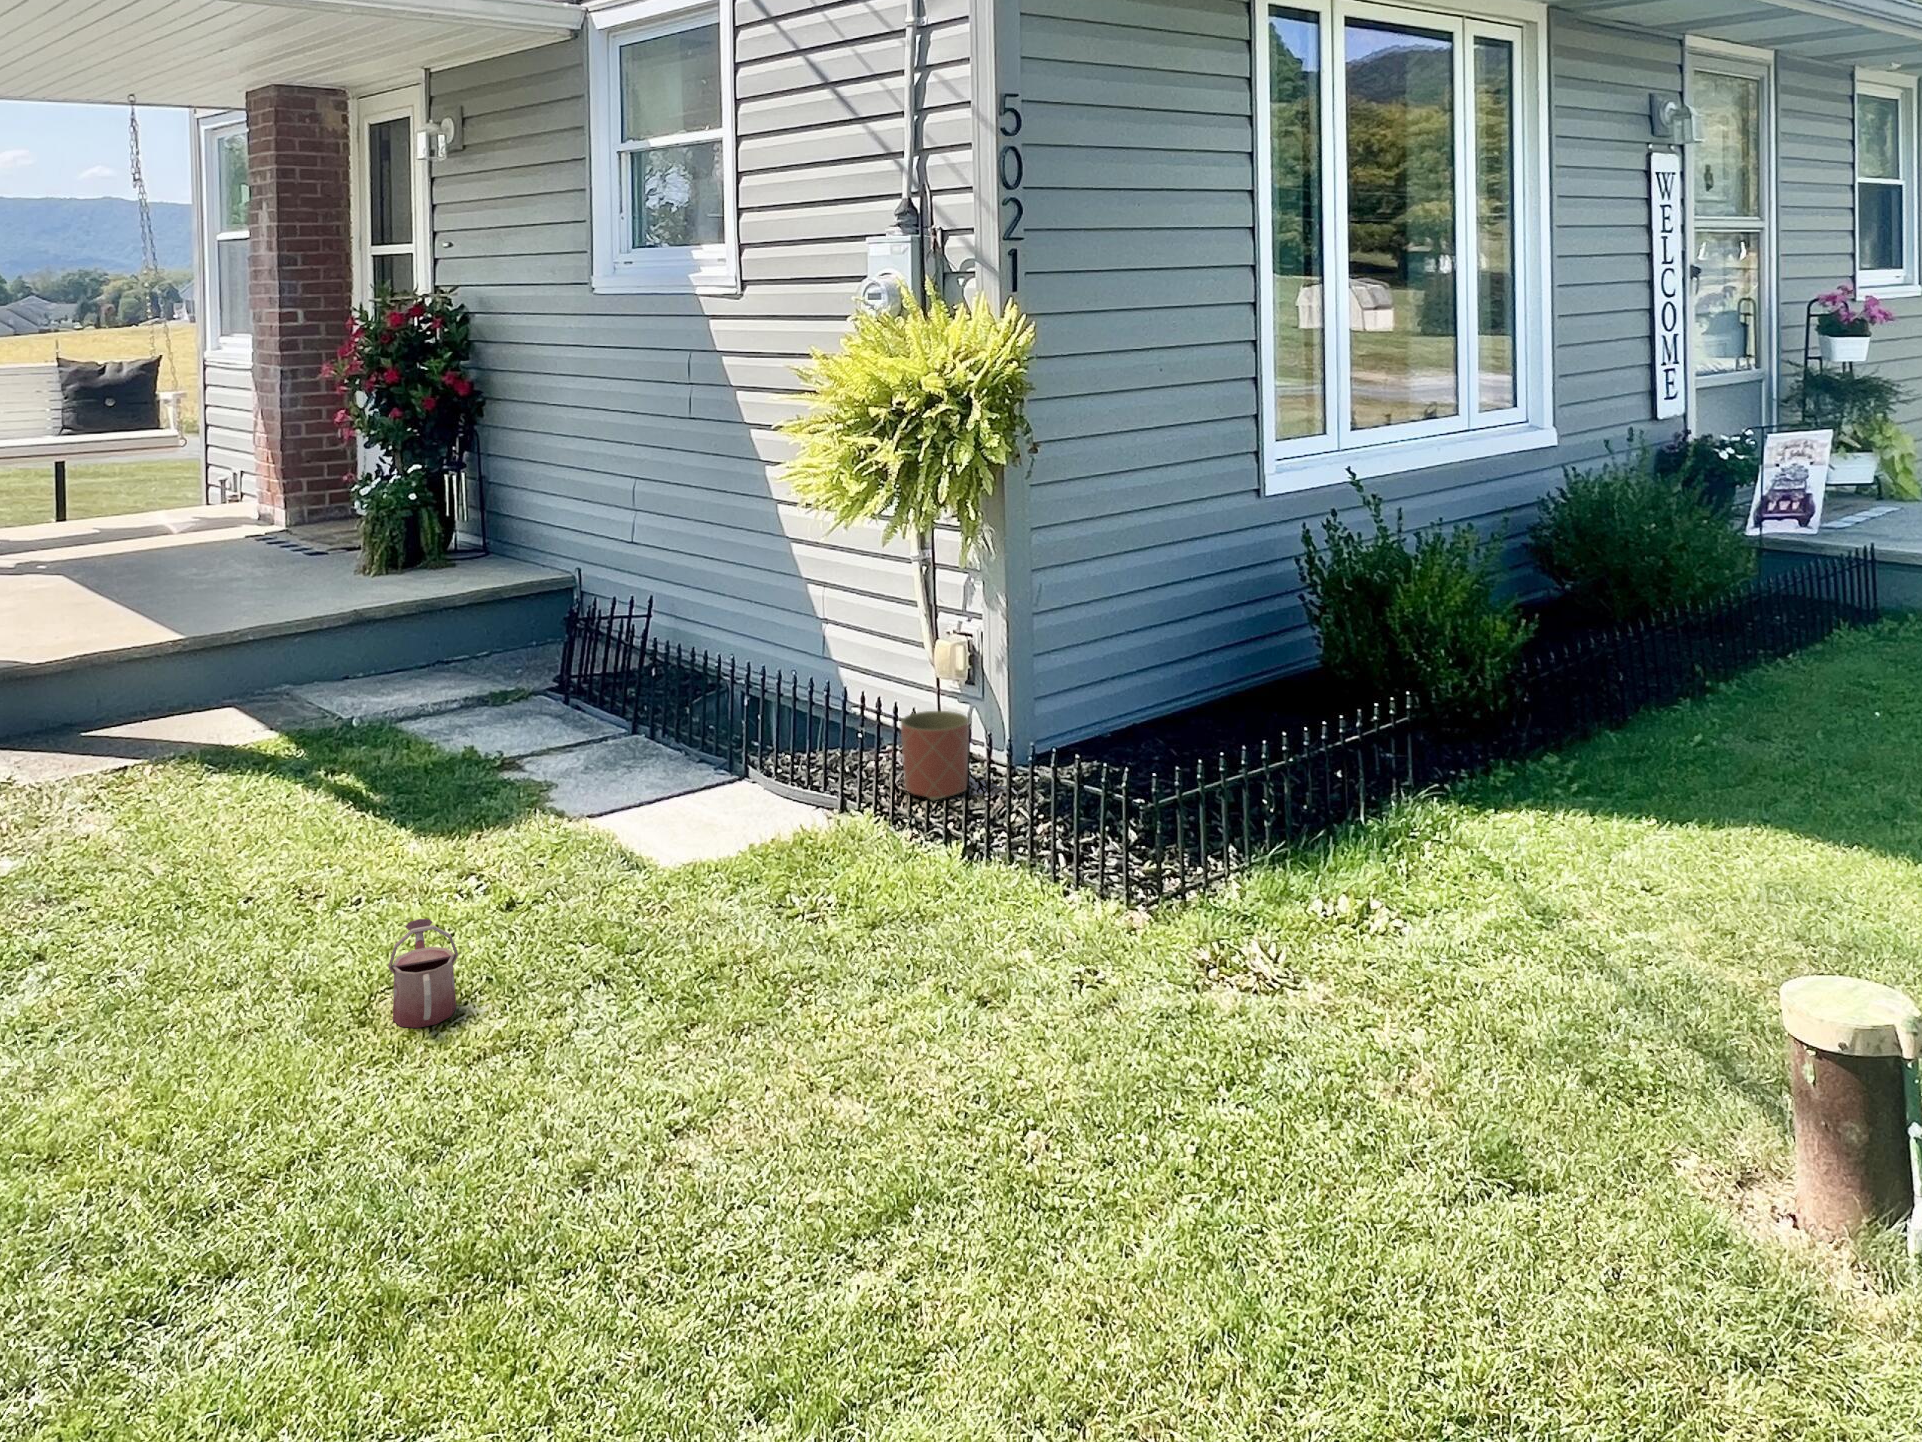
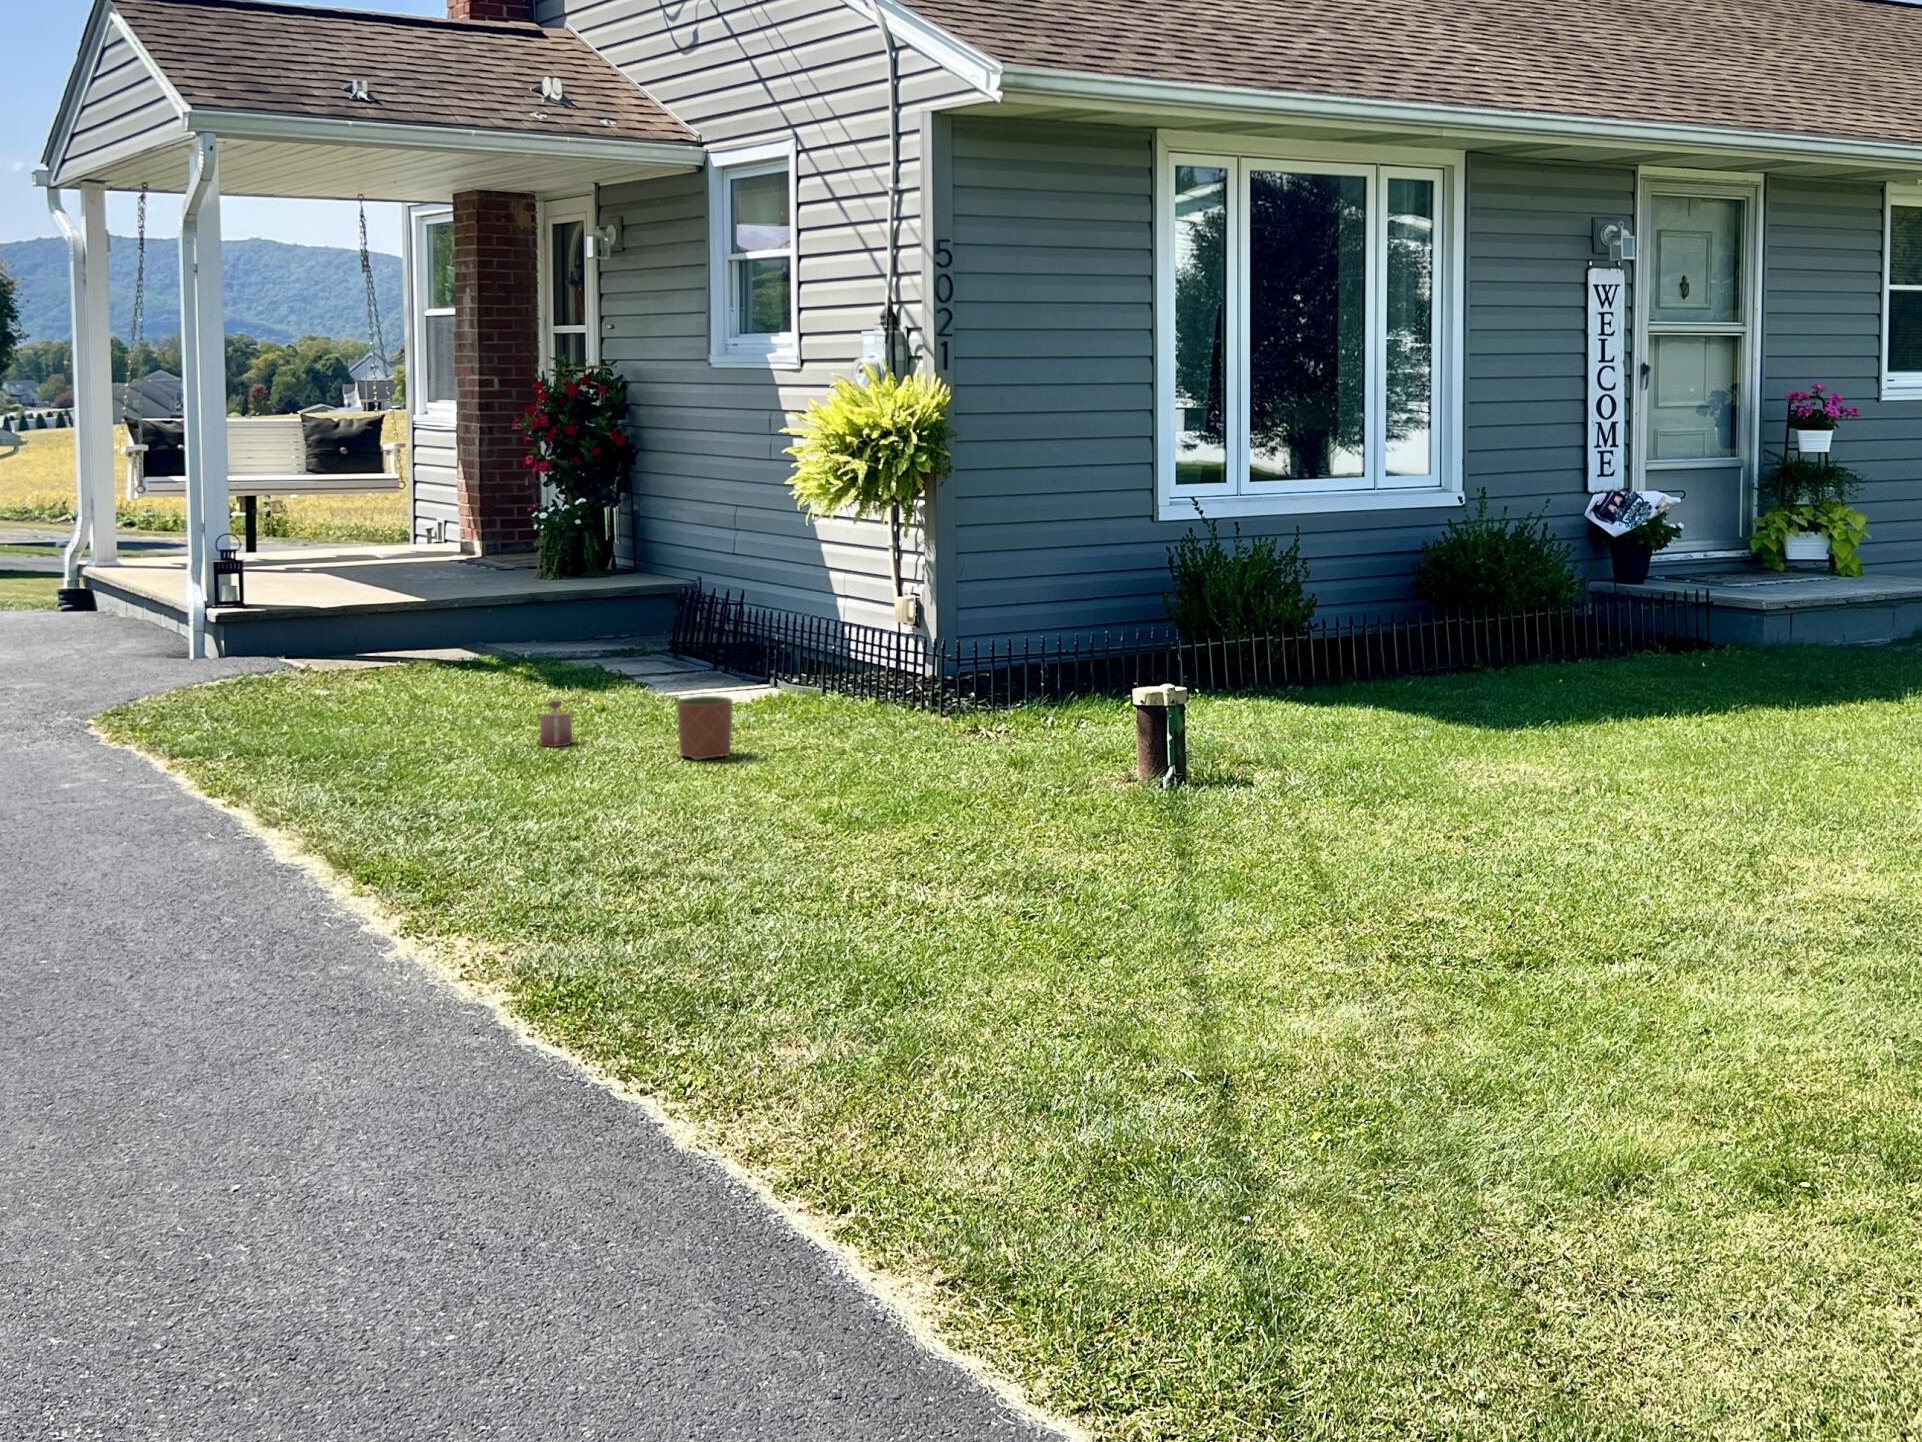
planter: present [901,711,969,800] -> present [677,696,732,760]

